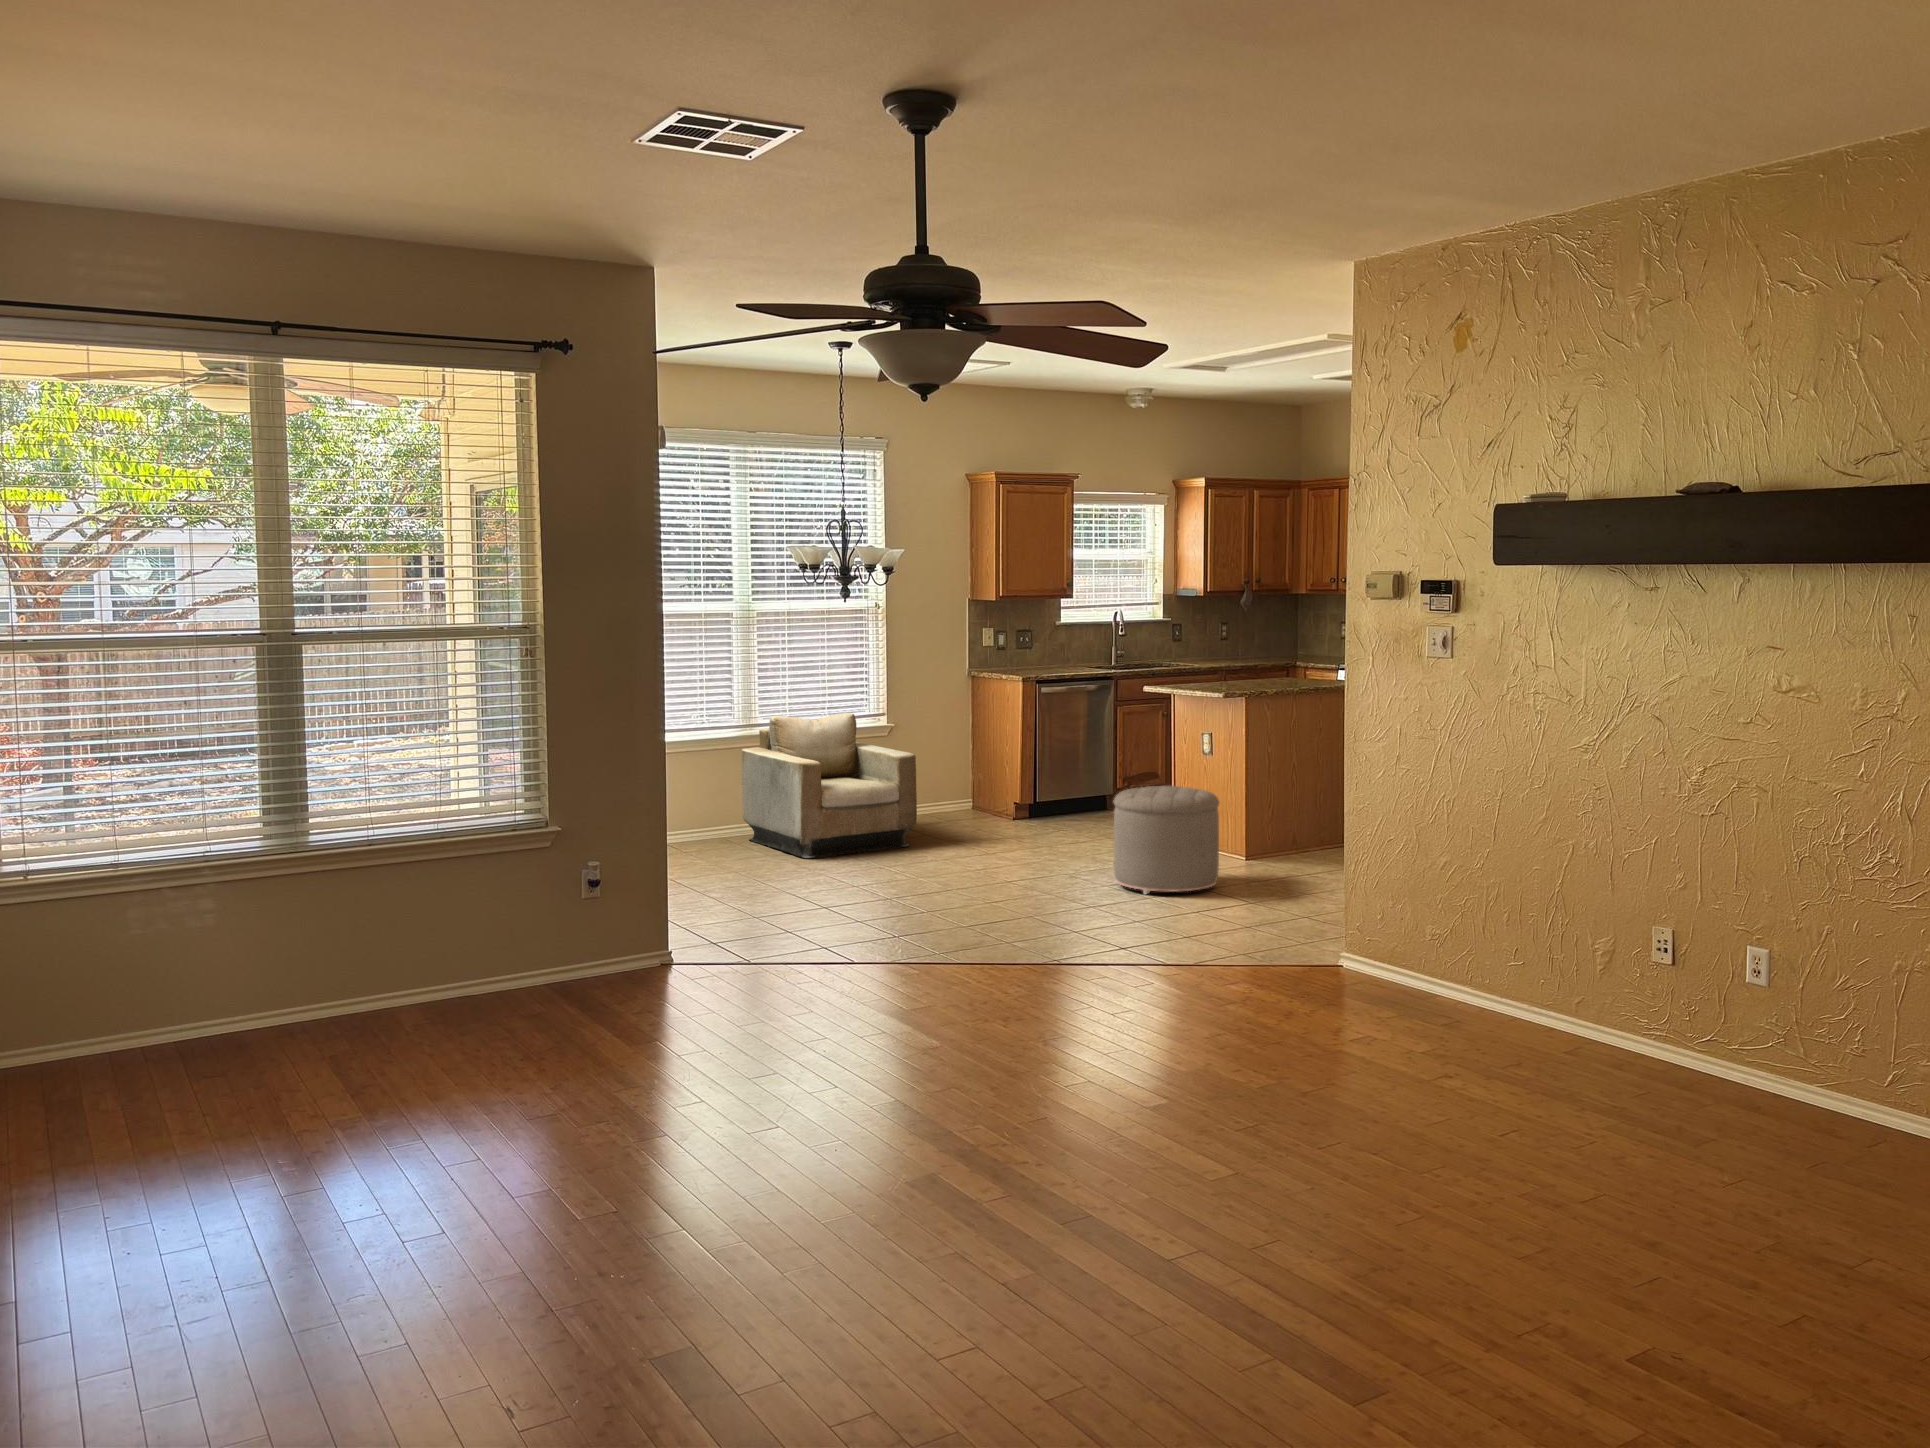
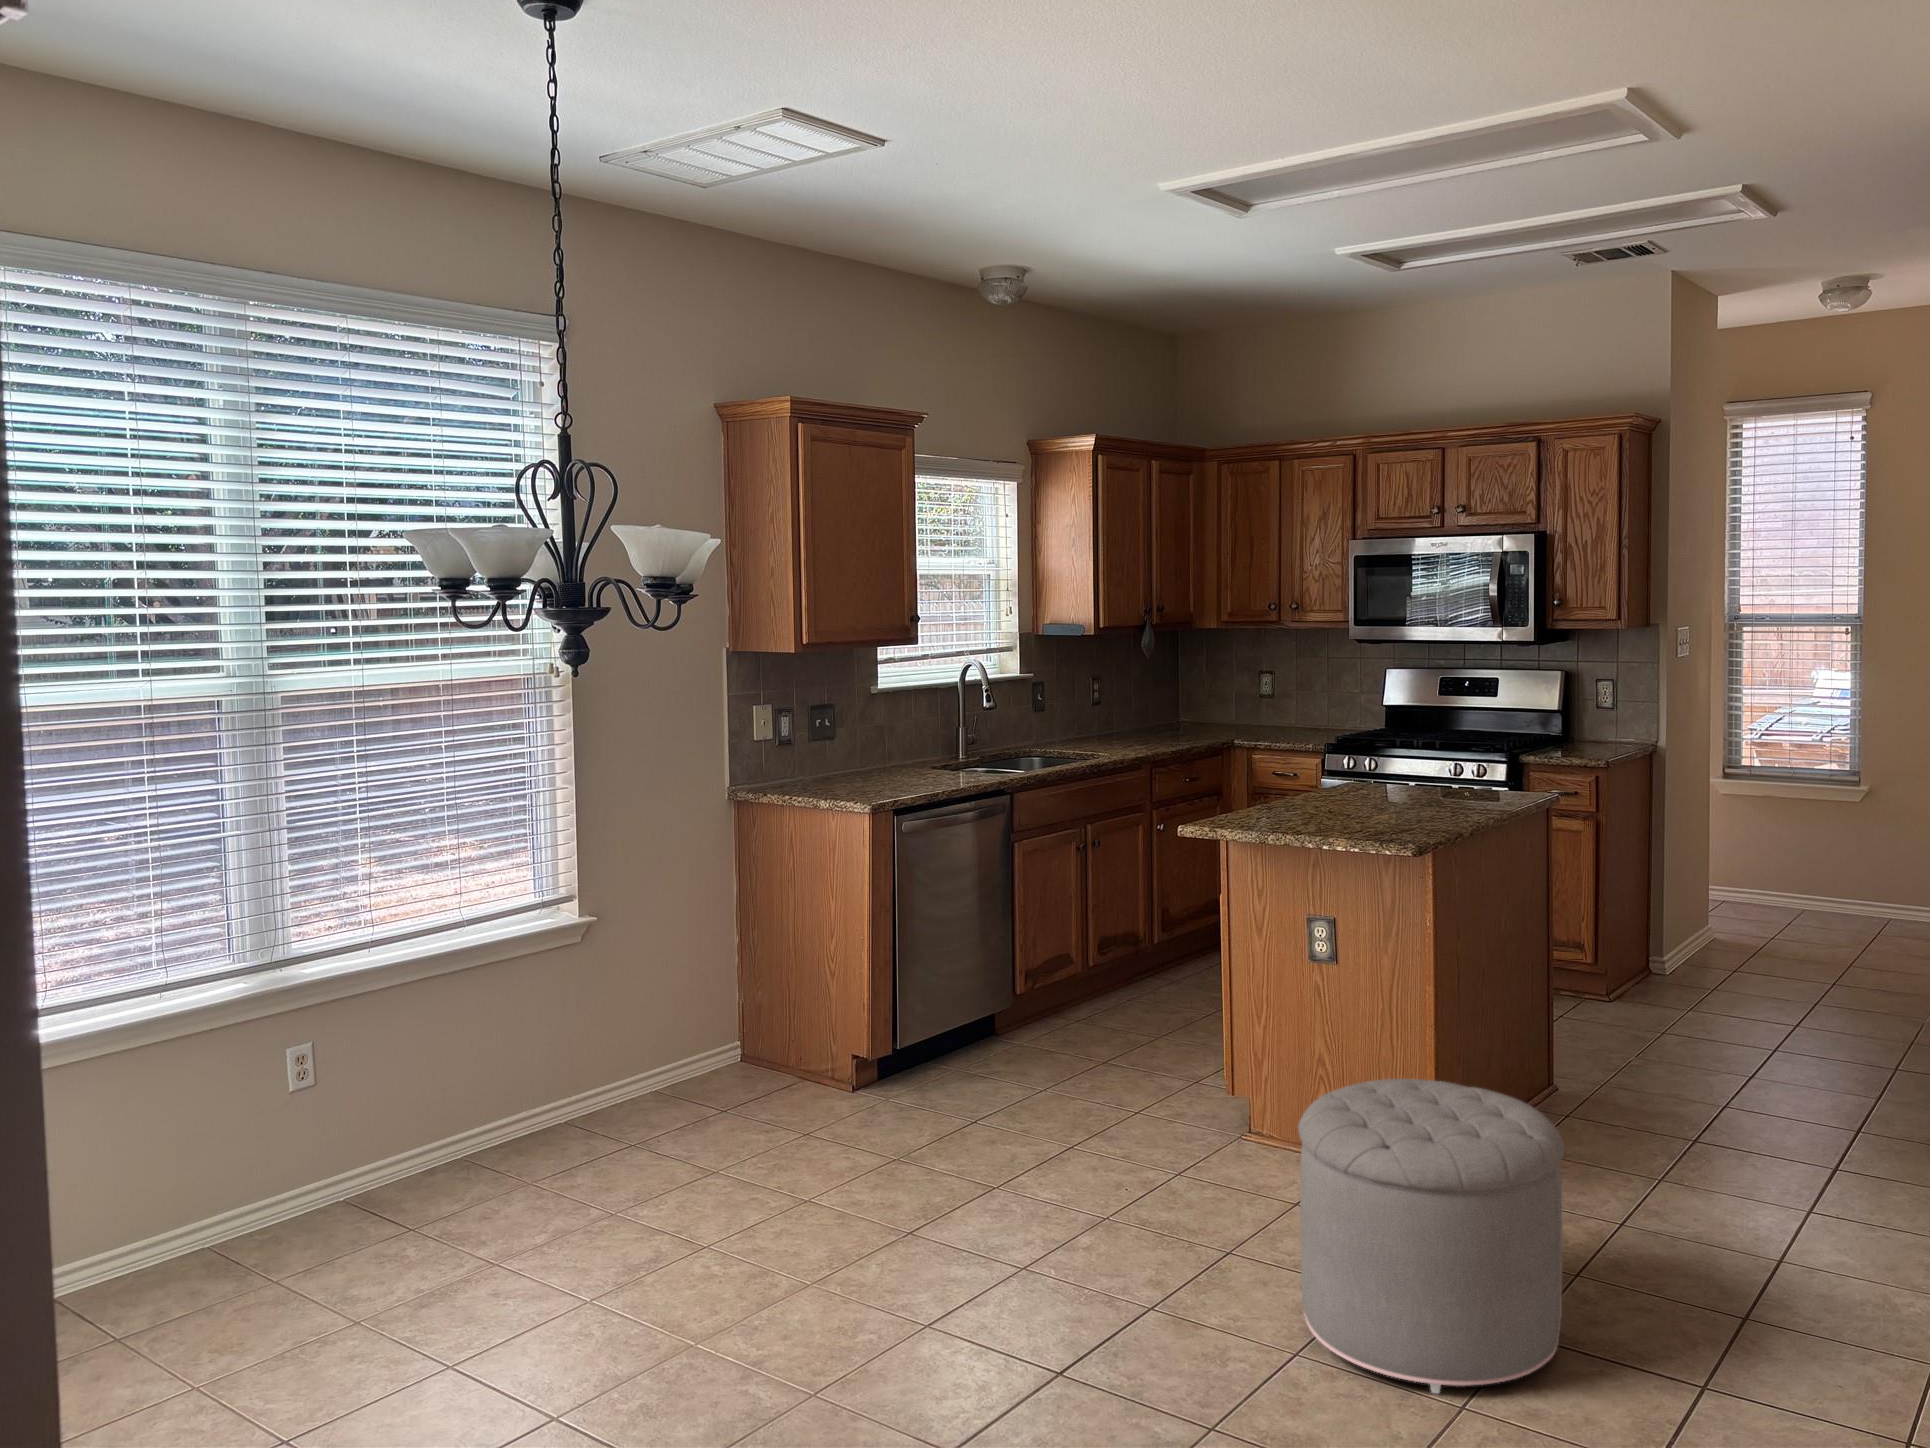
armchair: present [741,713,917,859] -> none [159,918,713,1335]

